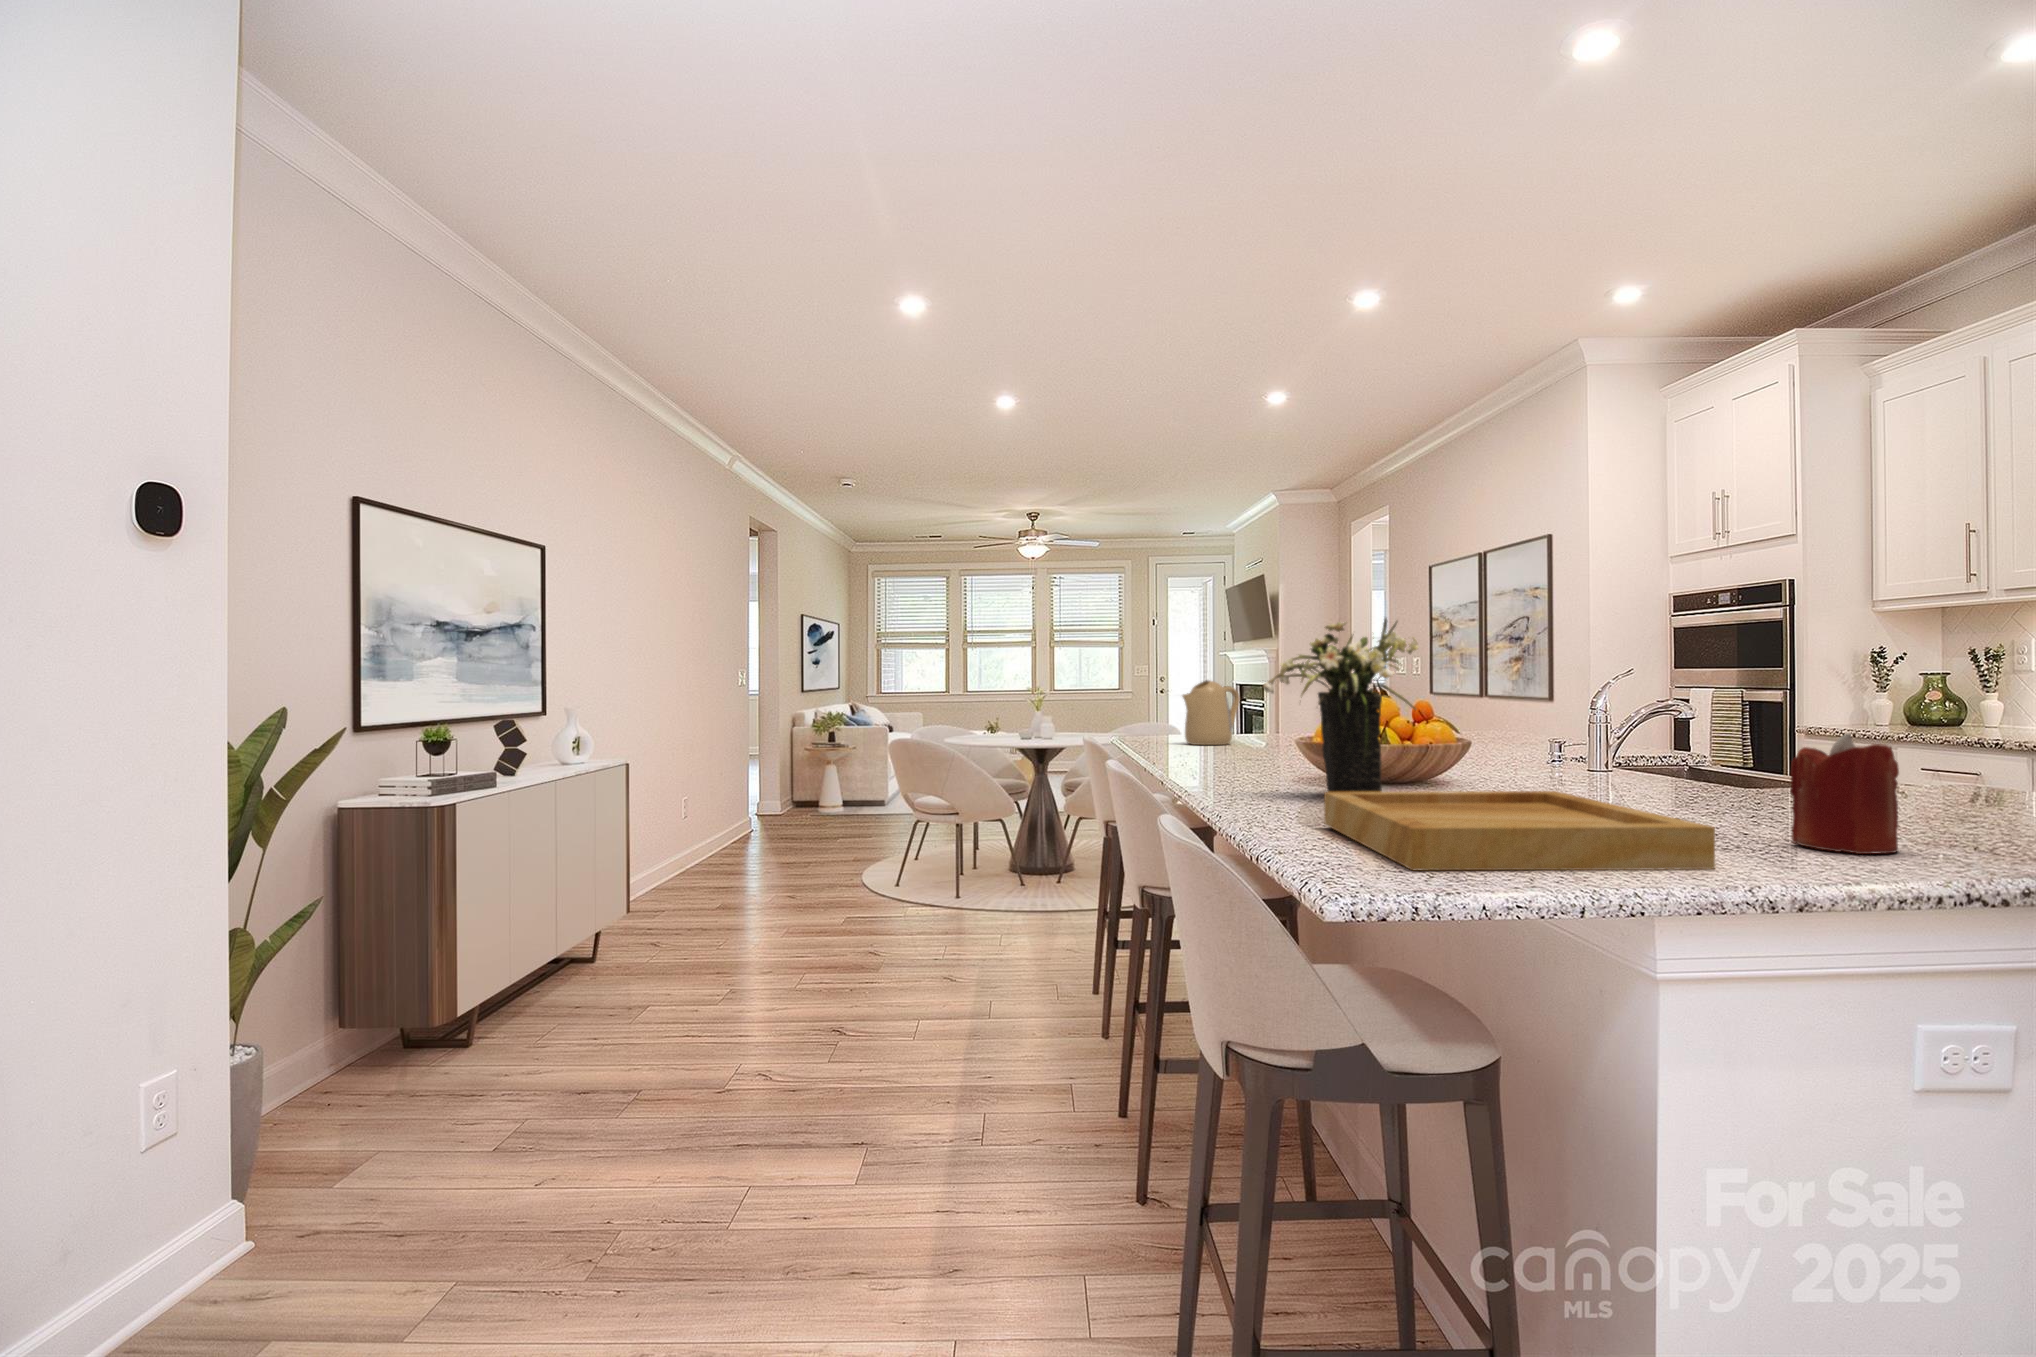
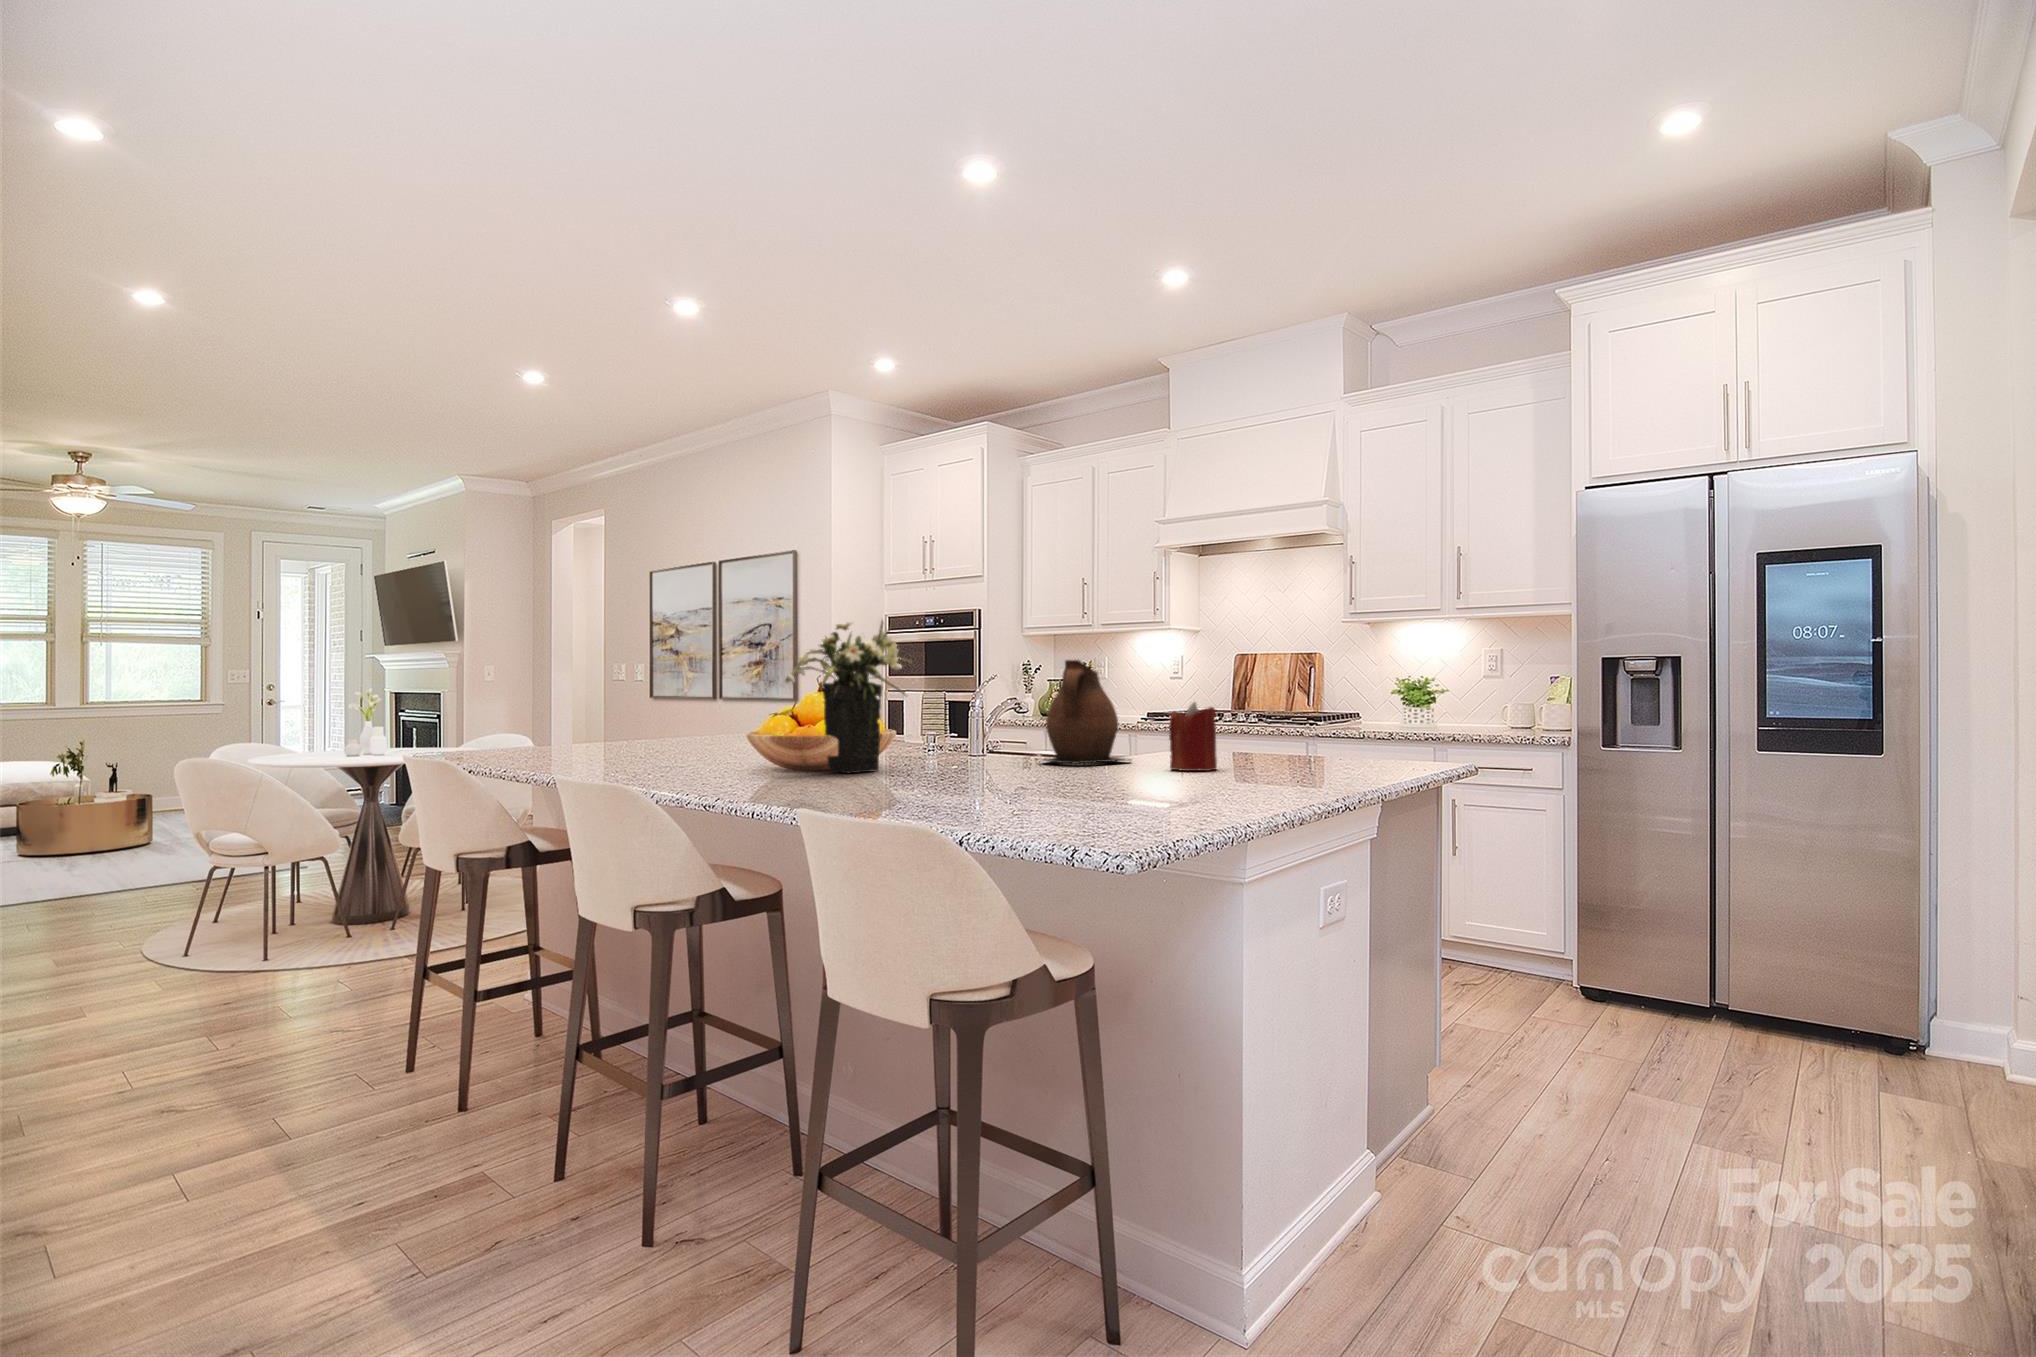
ceramic pitcher: none [1616,662,1786,821] -> present [1043,660,1126,764]
kettle: present [1183,680,1240,745] -> none [512,680,571,751]
tray: present [1324,791,1715,870] -> none [918,750,1178,799]

